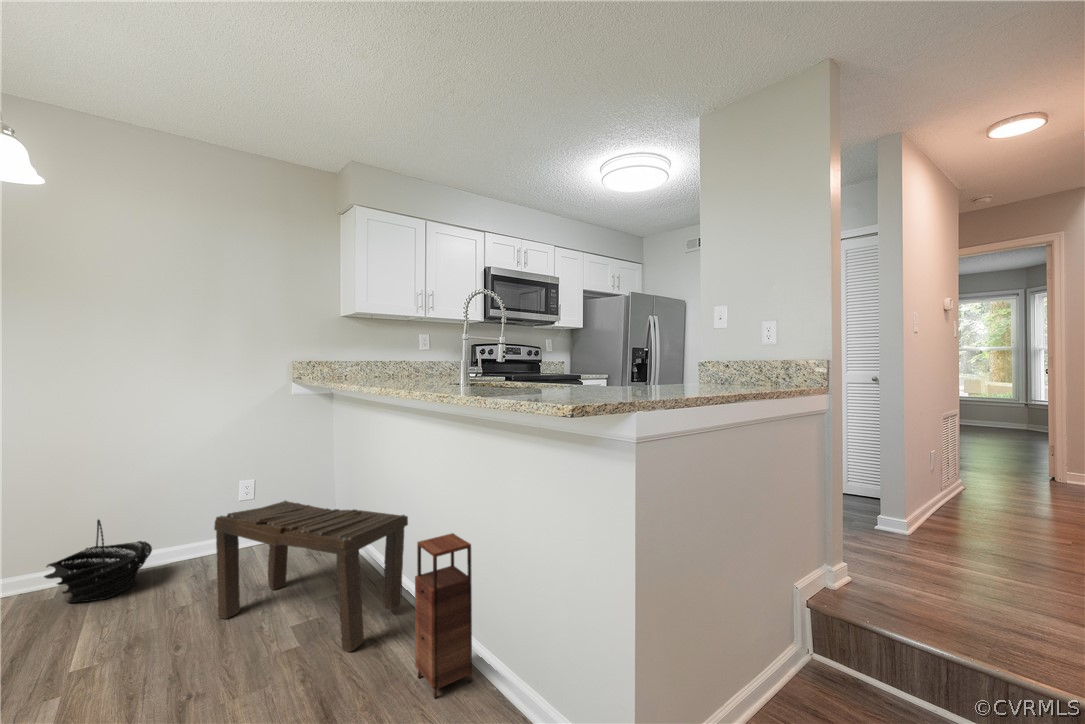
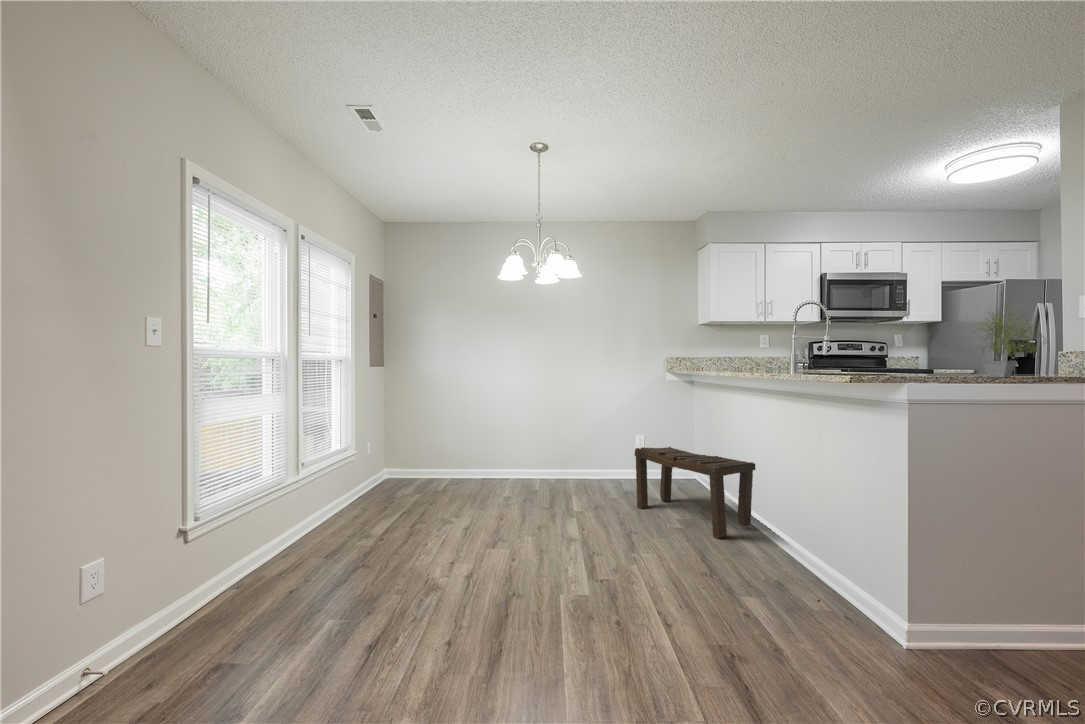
potted plant: none [637,305,704,390] -> present [974,307,1046,377]
basket: present [44,519,152,603] -> none [553,445,596,488]
storage cabinet: present [415,533,472,698] -> none [763,472,805,571]

